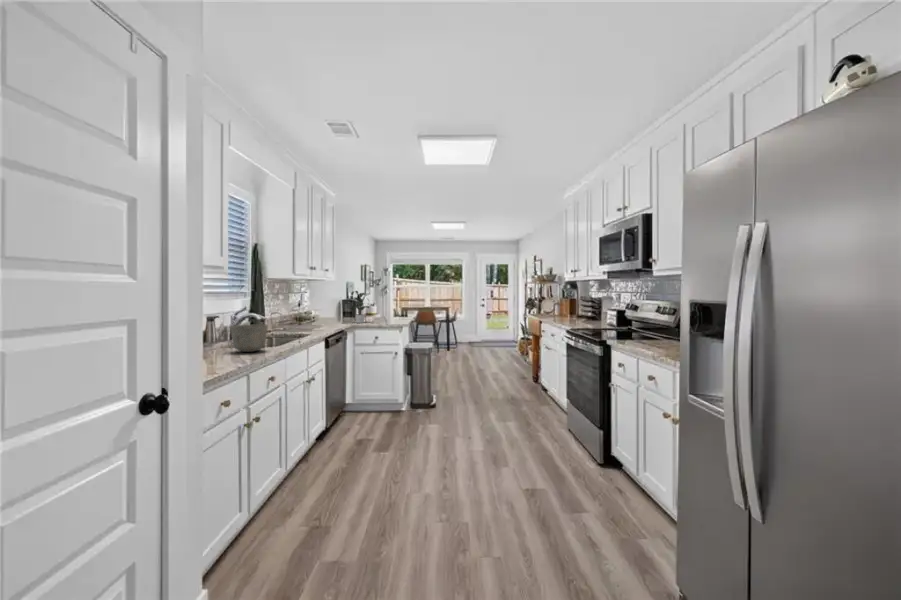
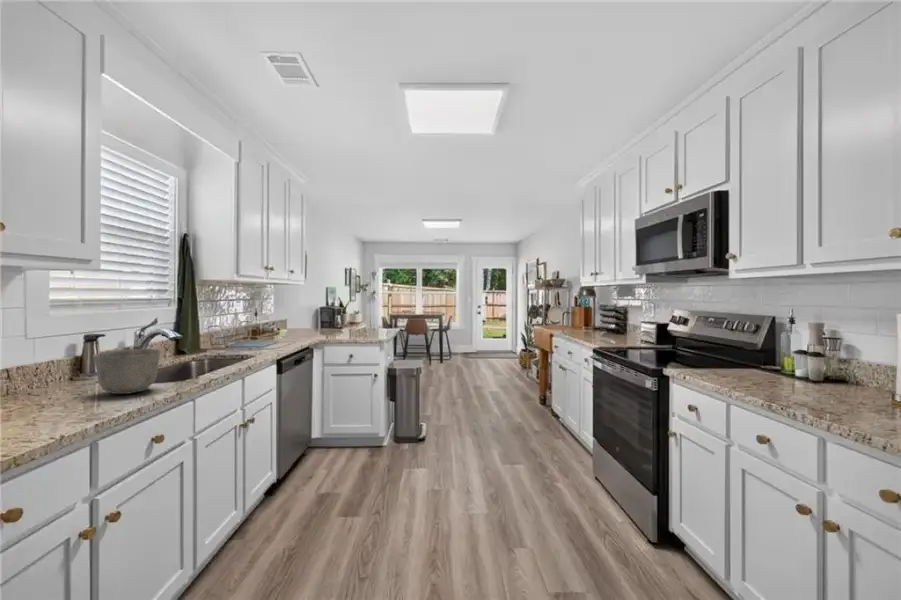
potted plant: present [351,291,369,323] -> none [316,297,351,337]

